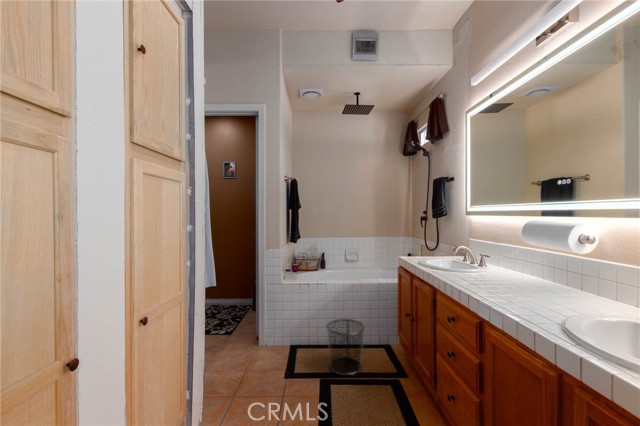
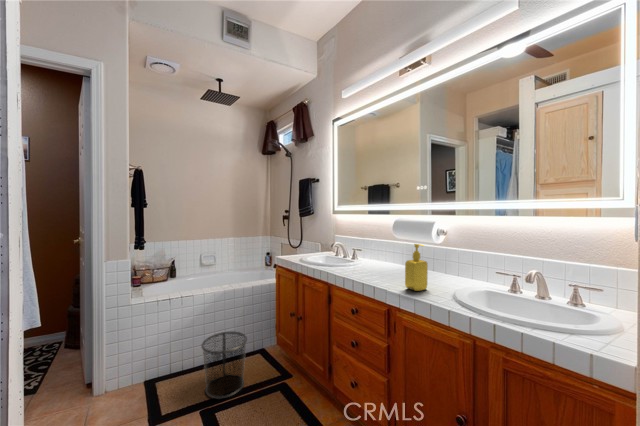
soap dispenser: none [503,250,536,307] -> present [405,244,428,291]

